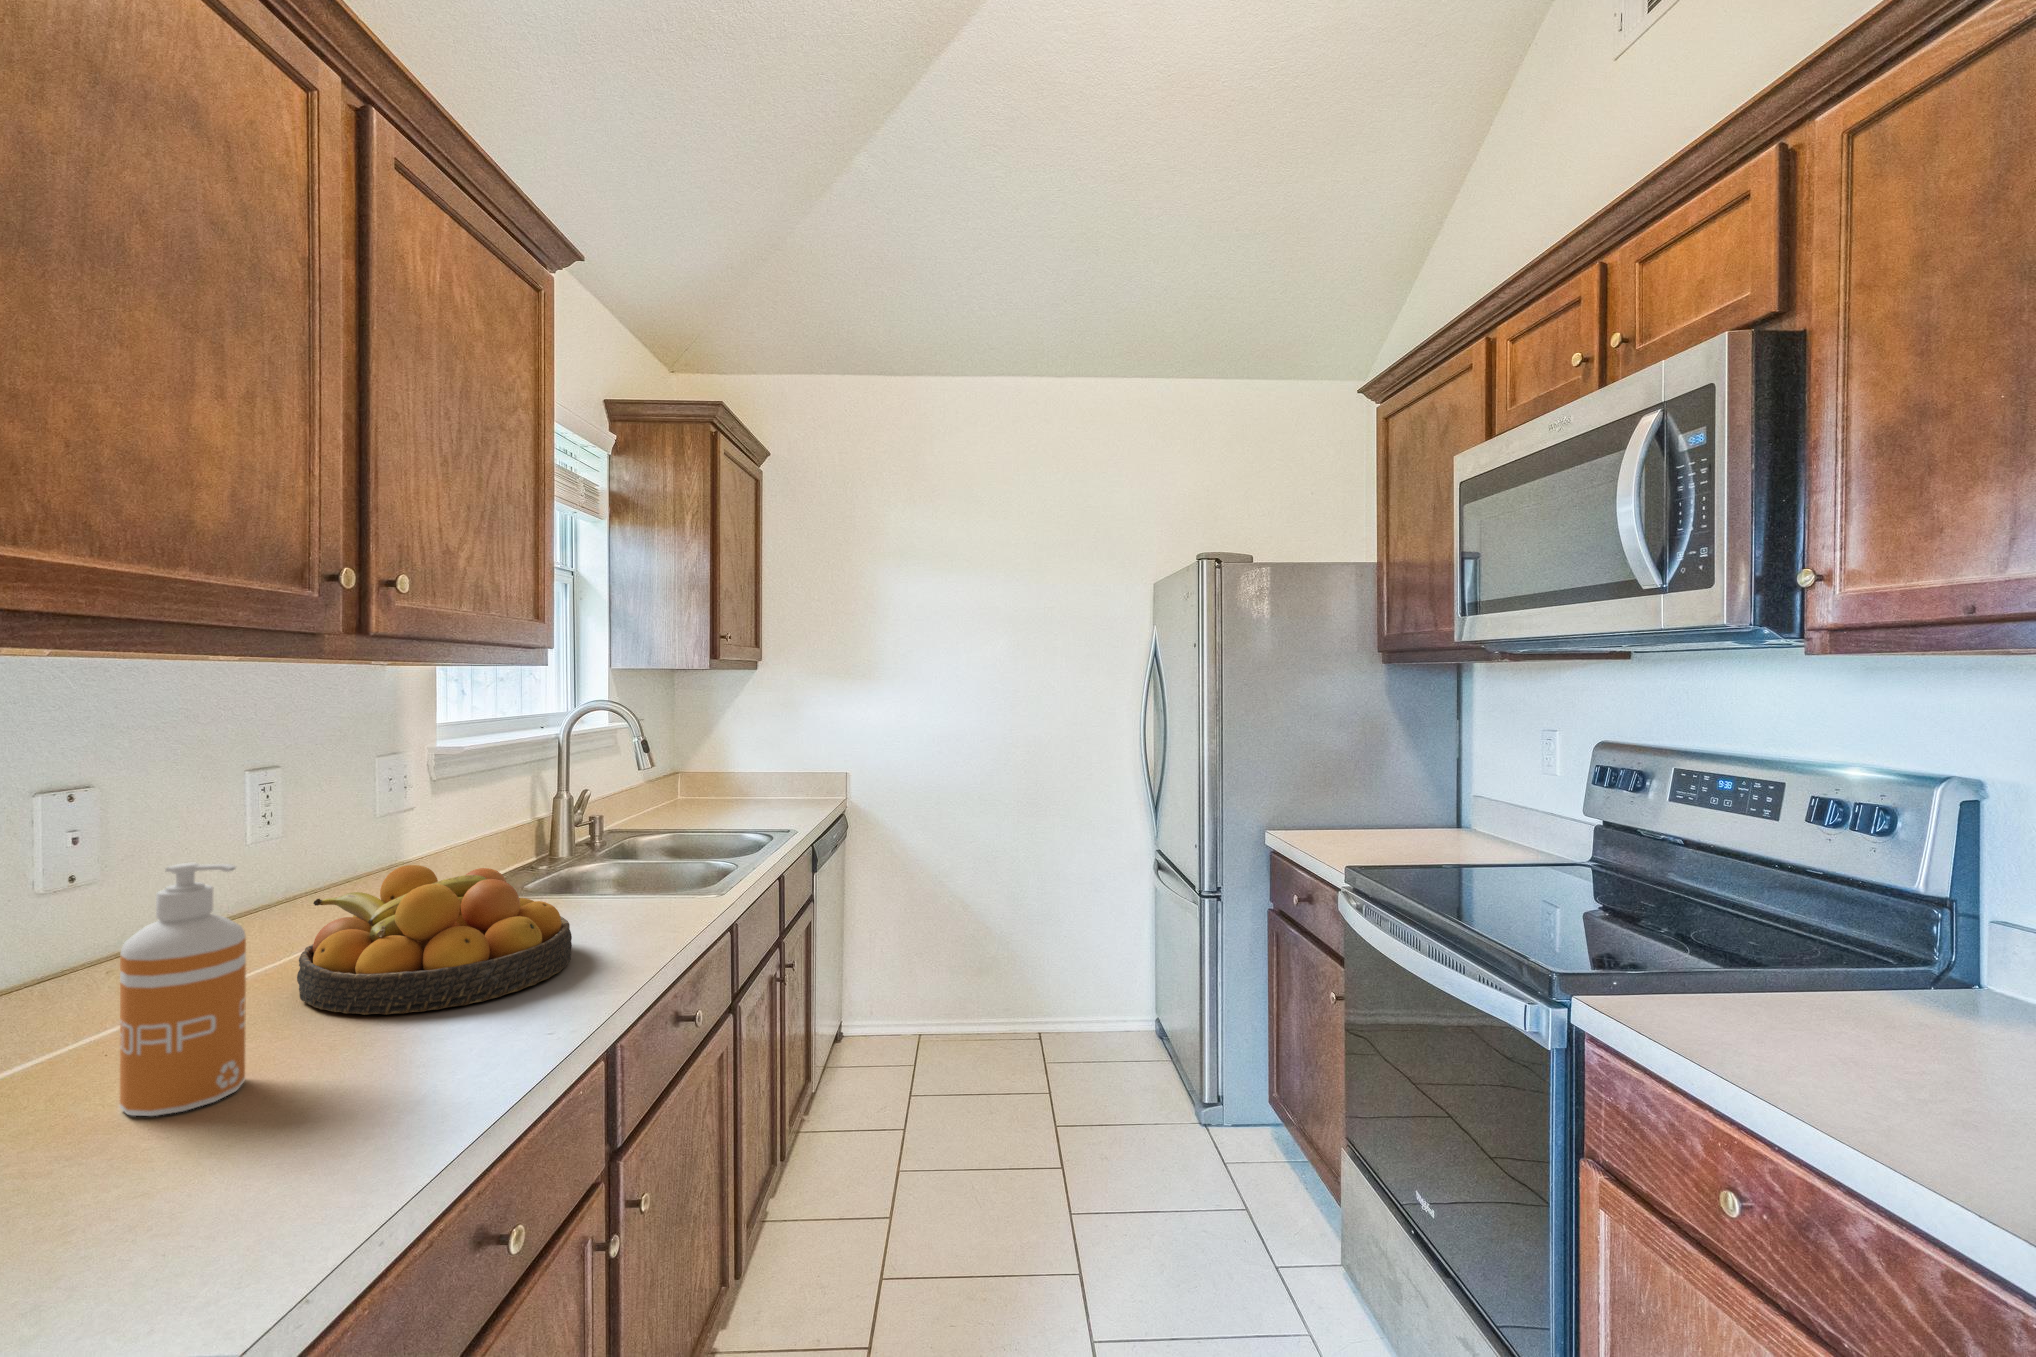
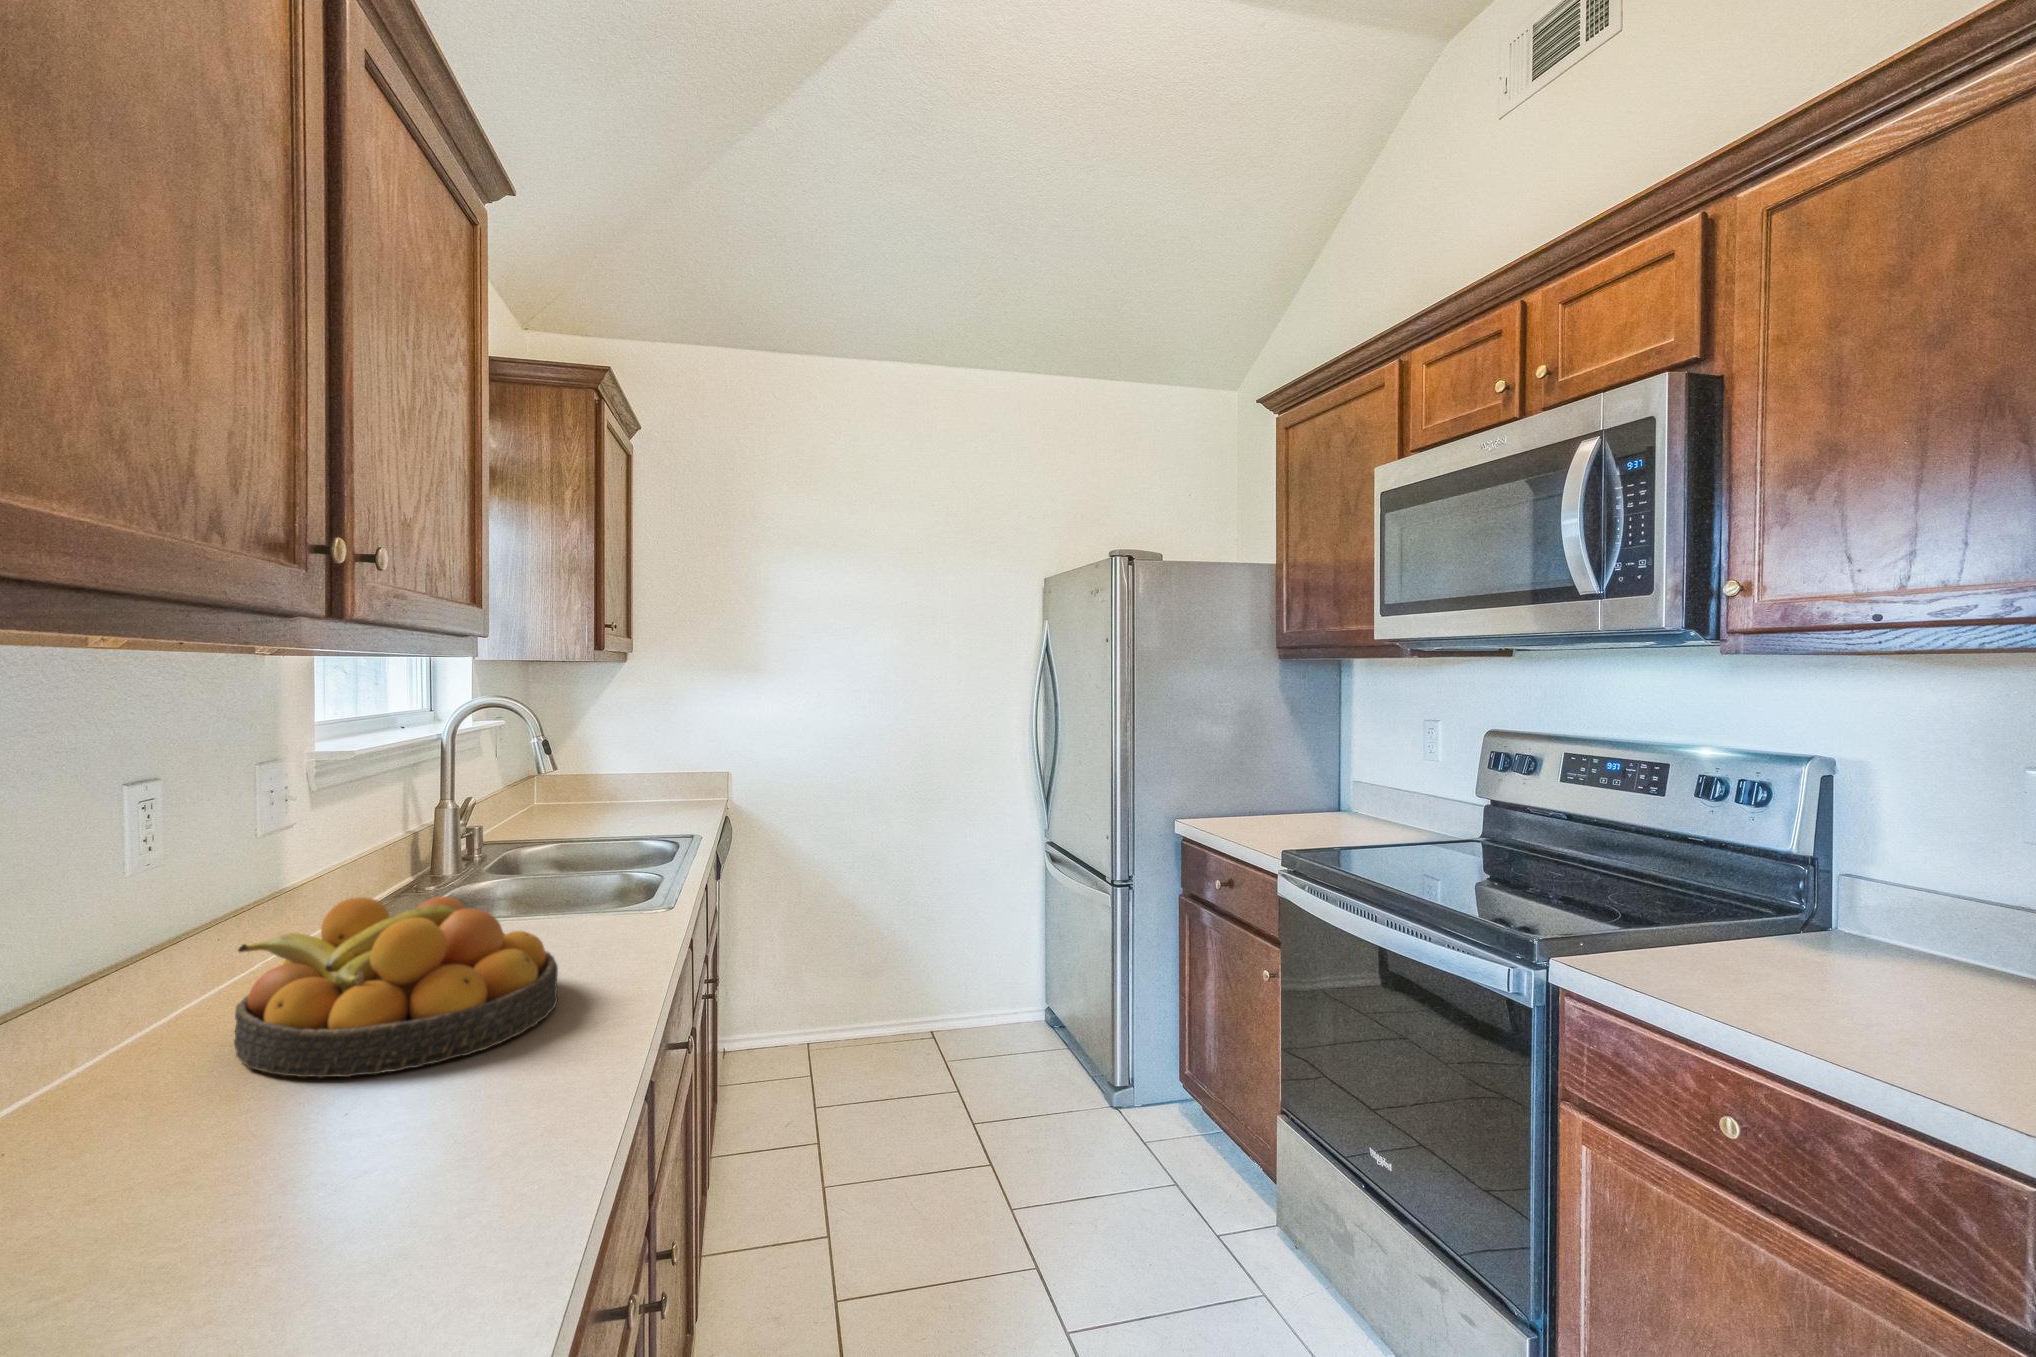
soap dispenser: present [120,863,246,1116] -> none [102,907,252,1227]

